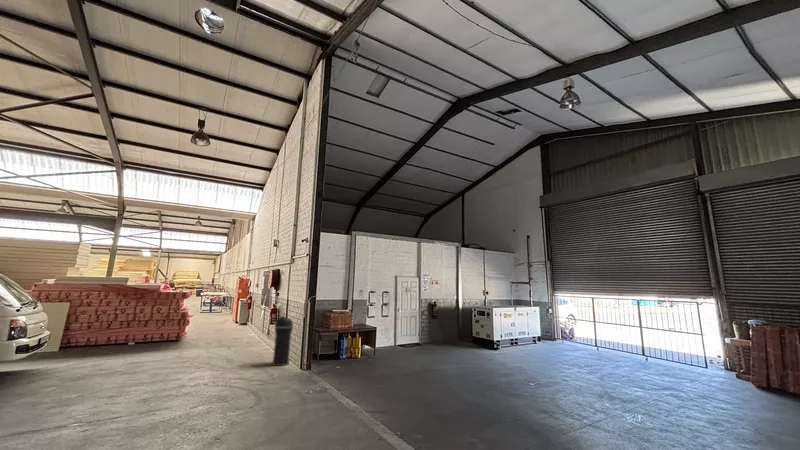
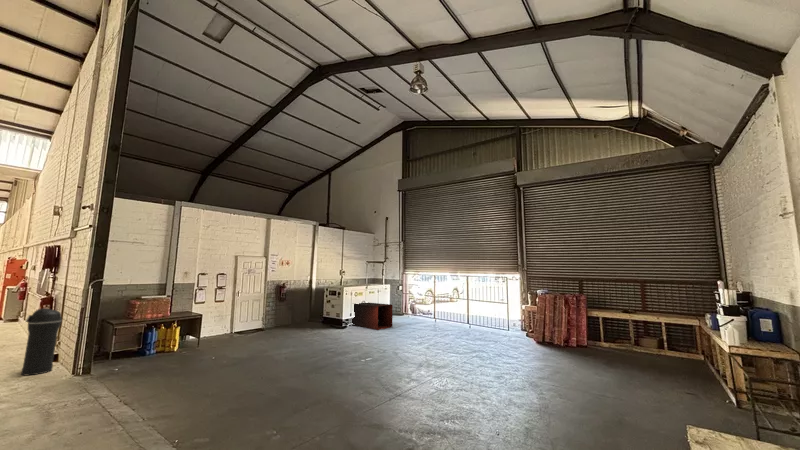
storage cabinet: none [501,324,548,354] -> present [352,302,393,330]

